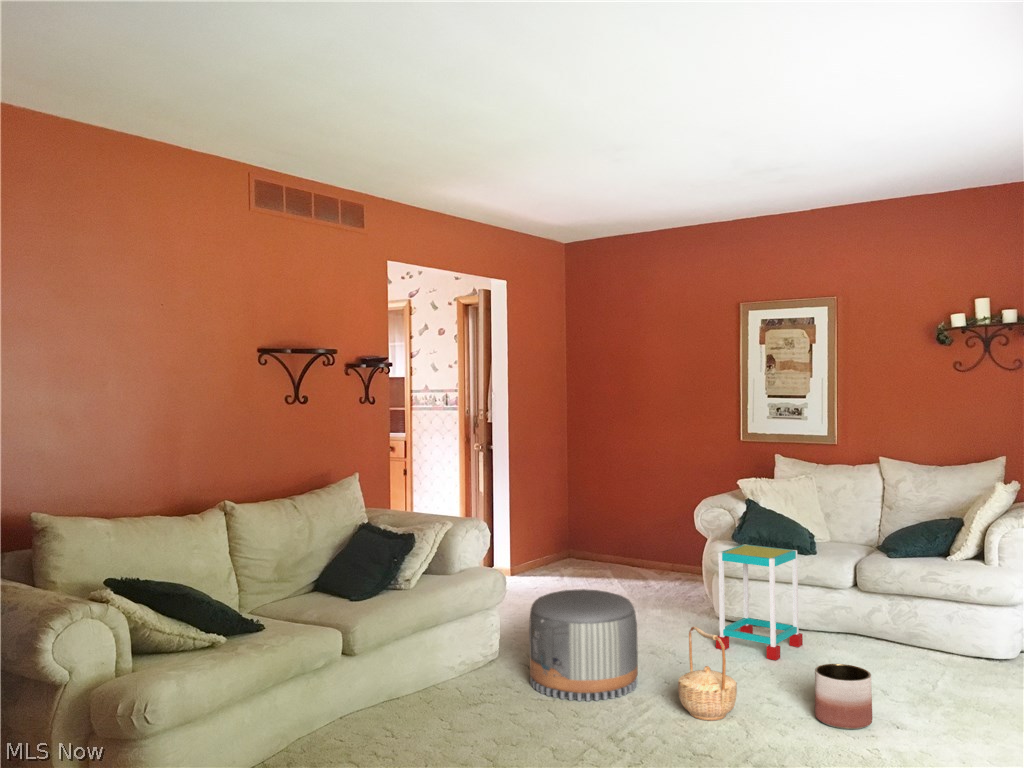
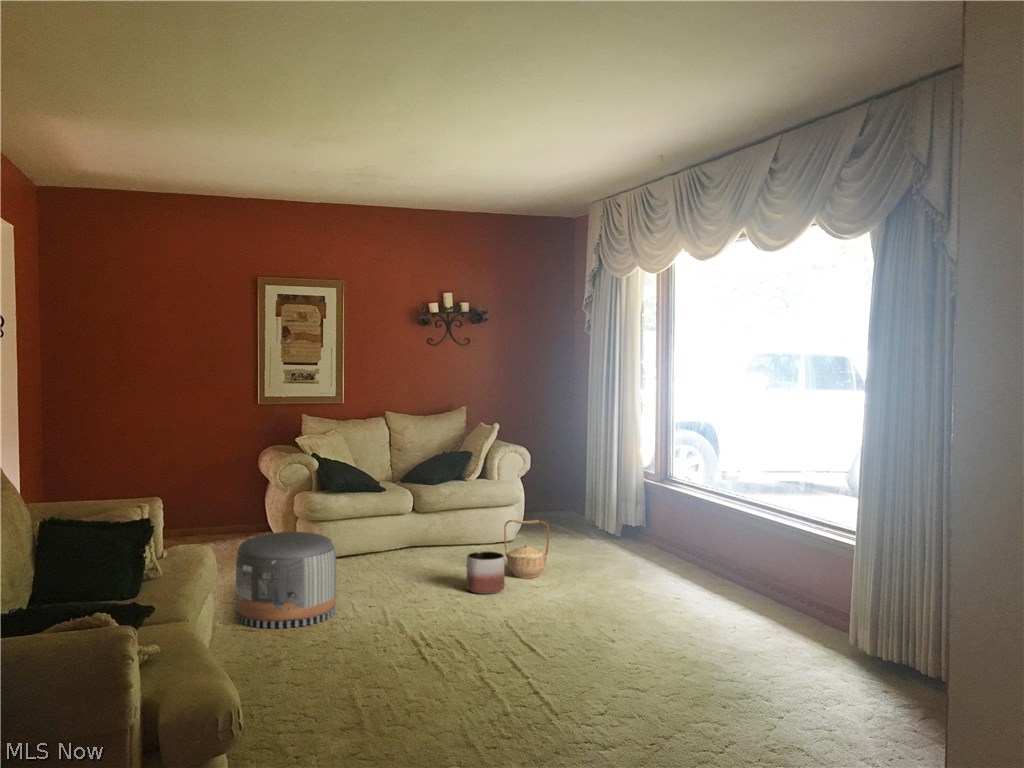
side table: present [716,544,803,660] -> none [333,484,387,572]
basket: present [678,627,737,721] -> present [504,520,549,579]

